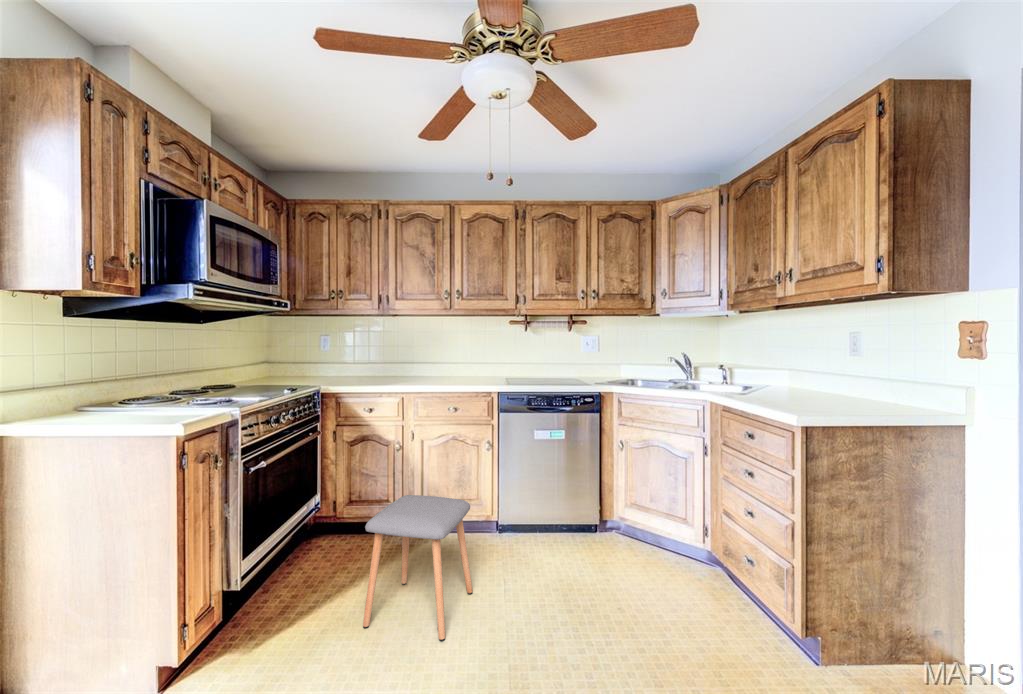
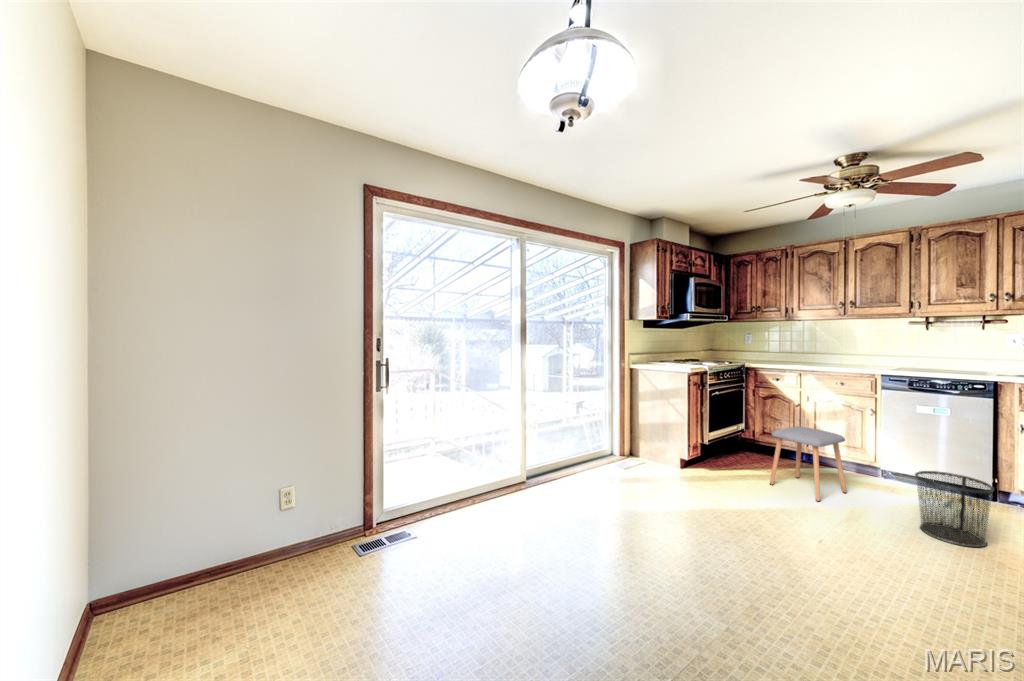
waste bin: none [563,533,643,654] -> present [915,471,994,547]

